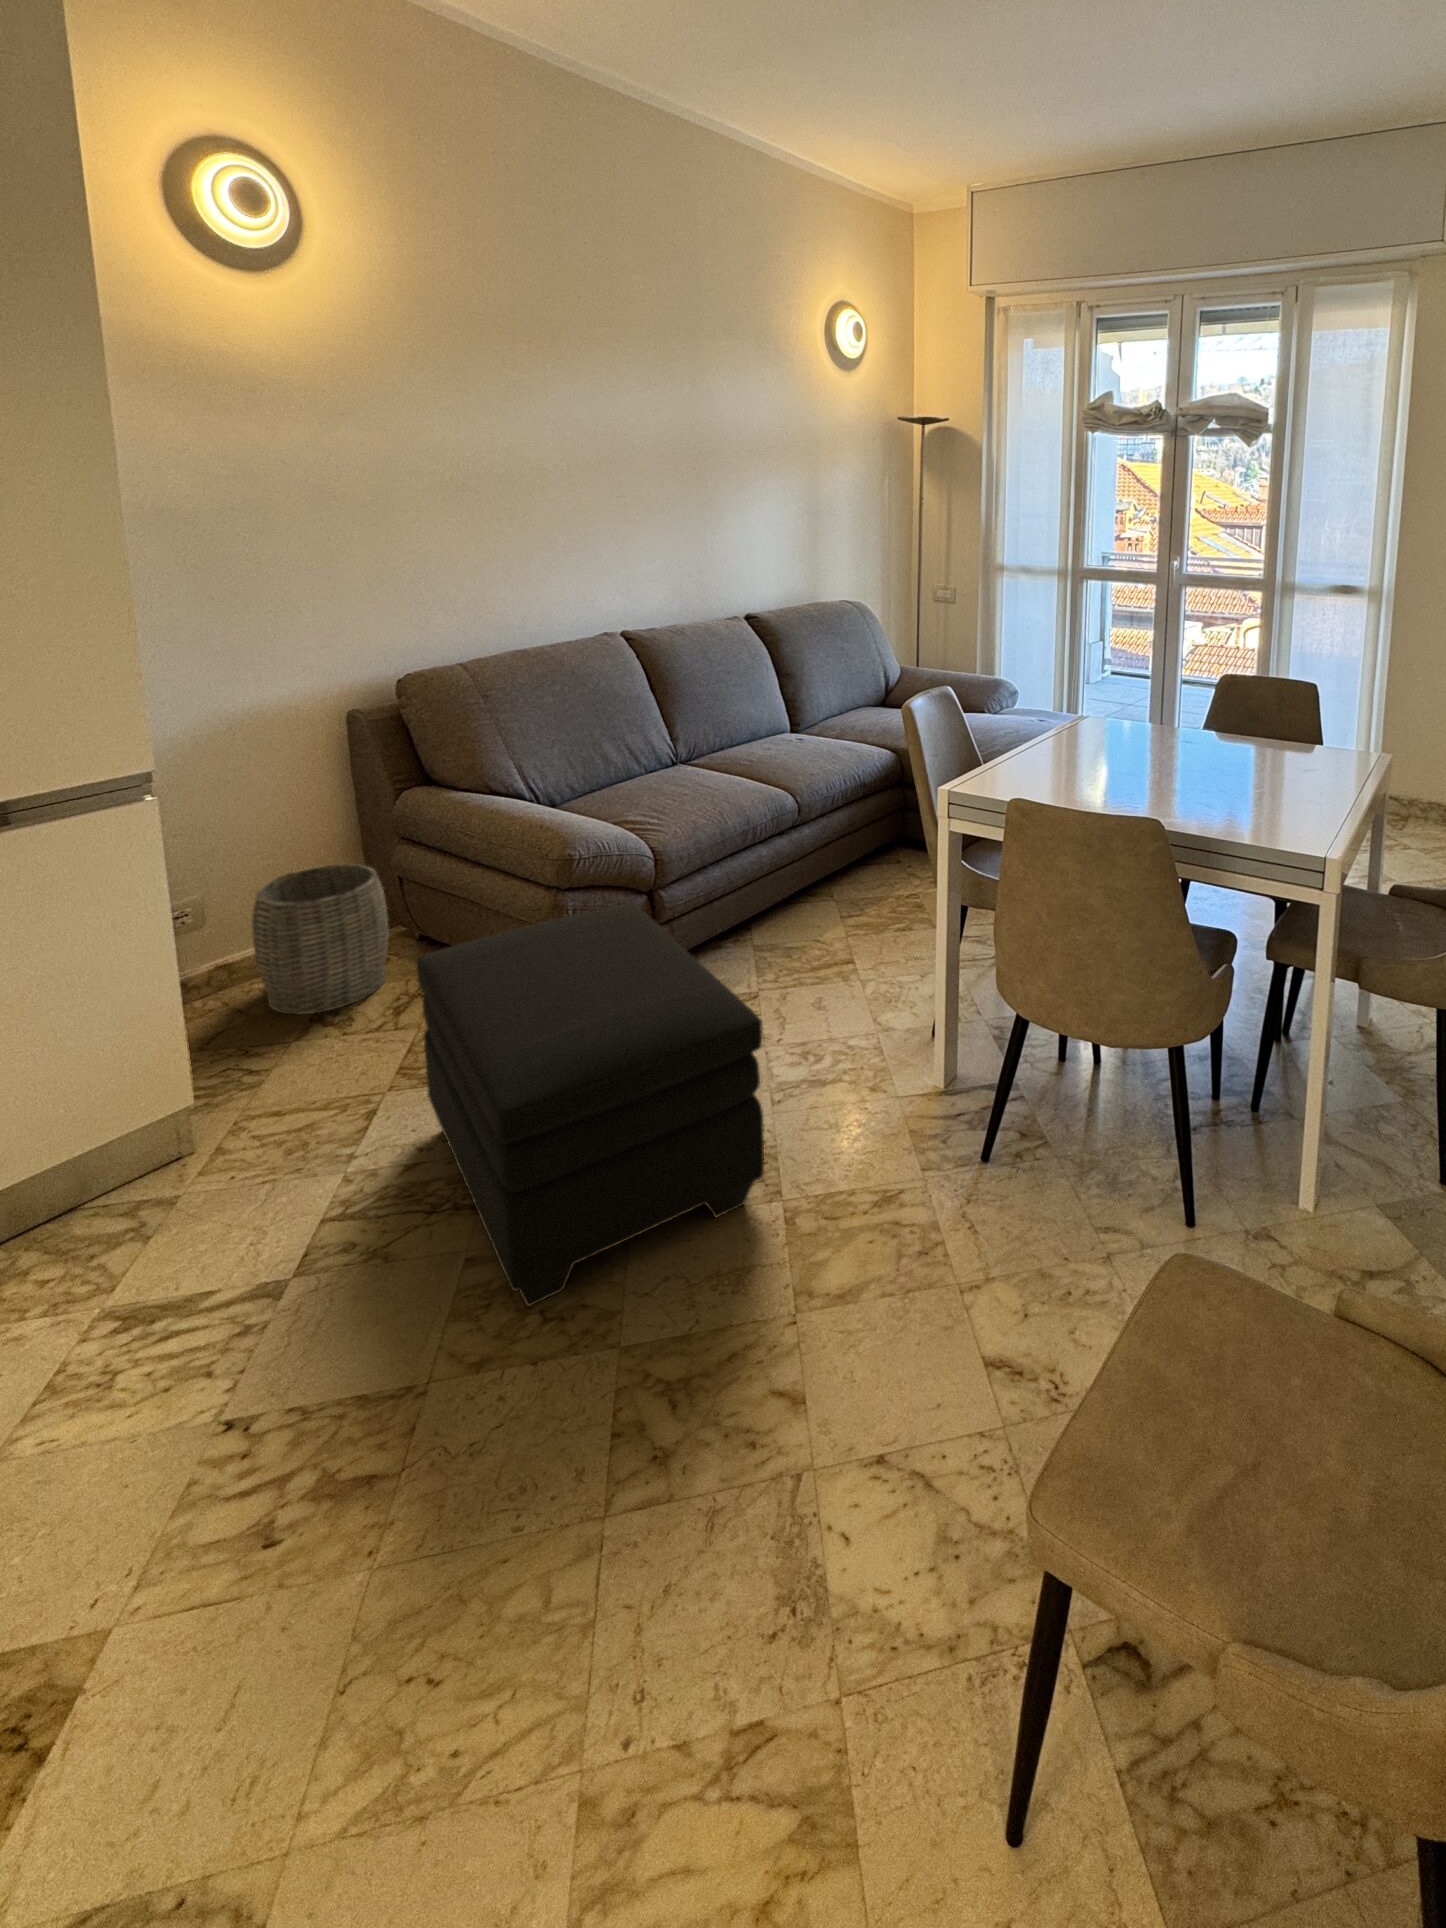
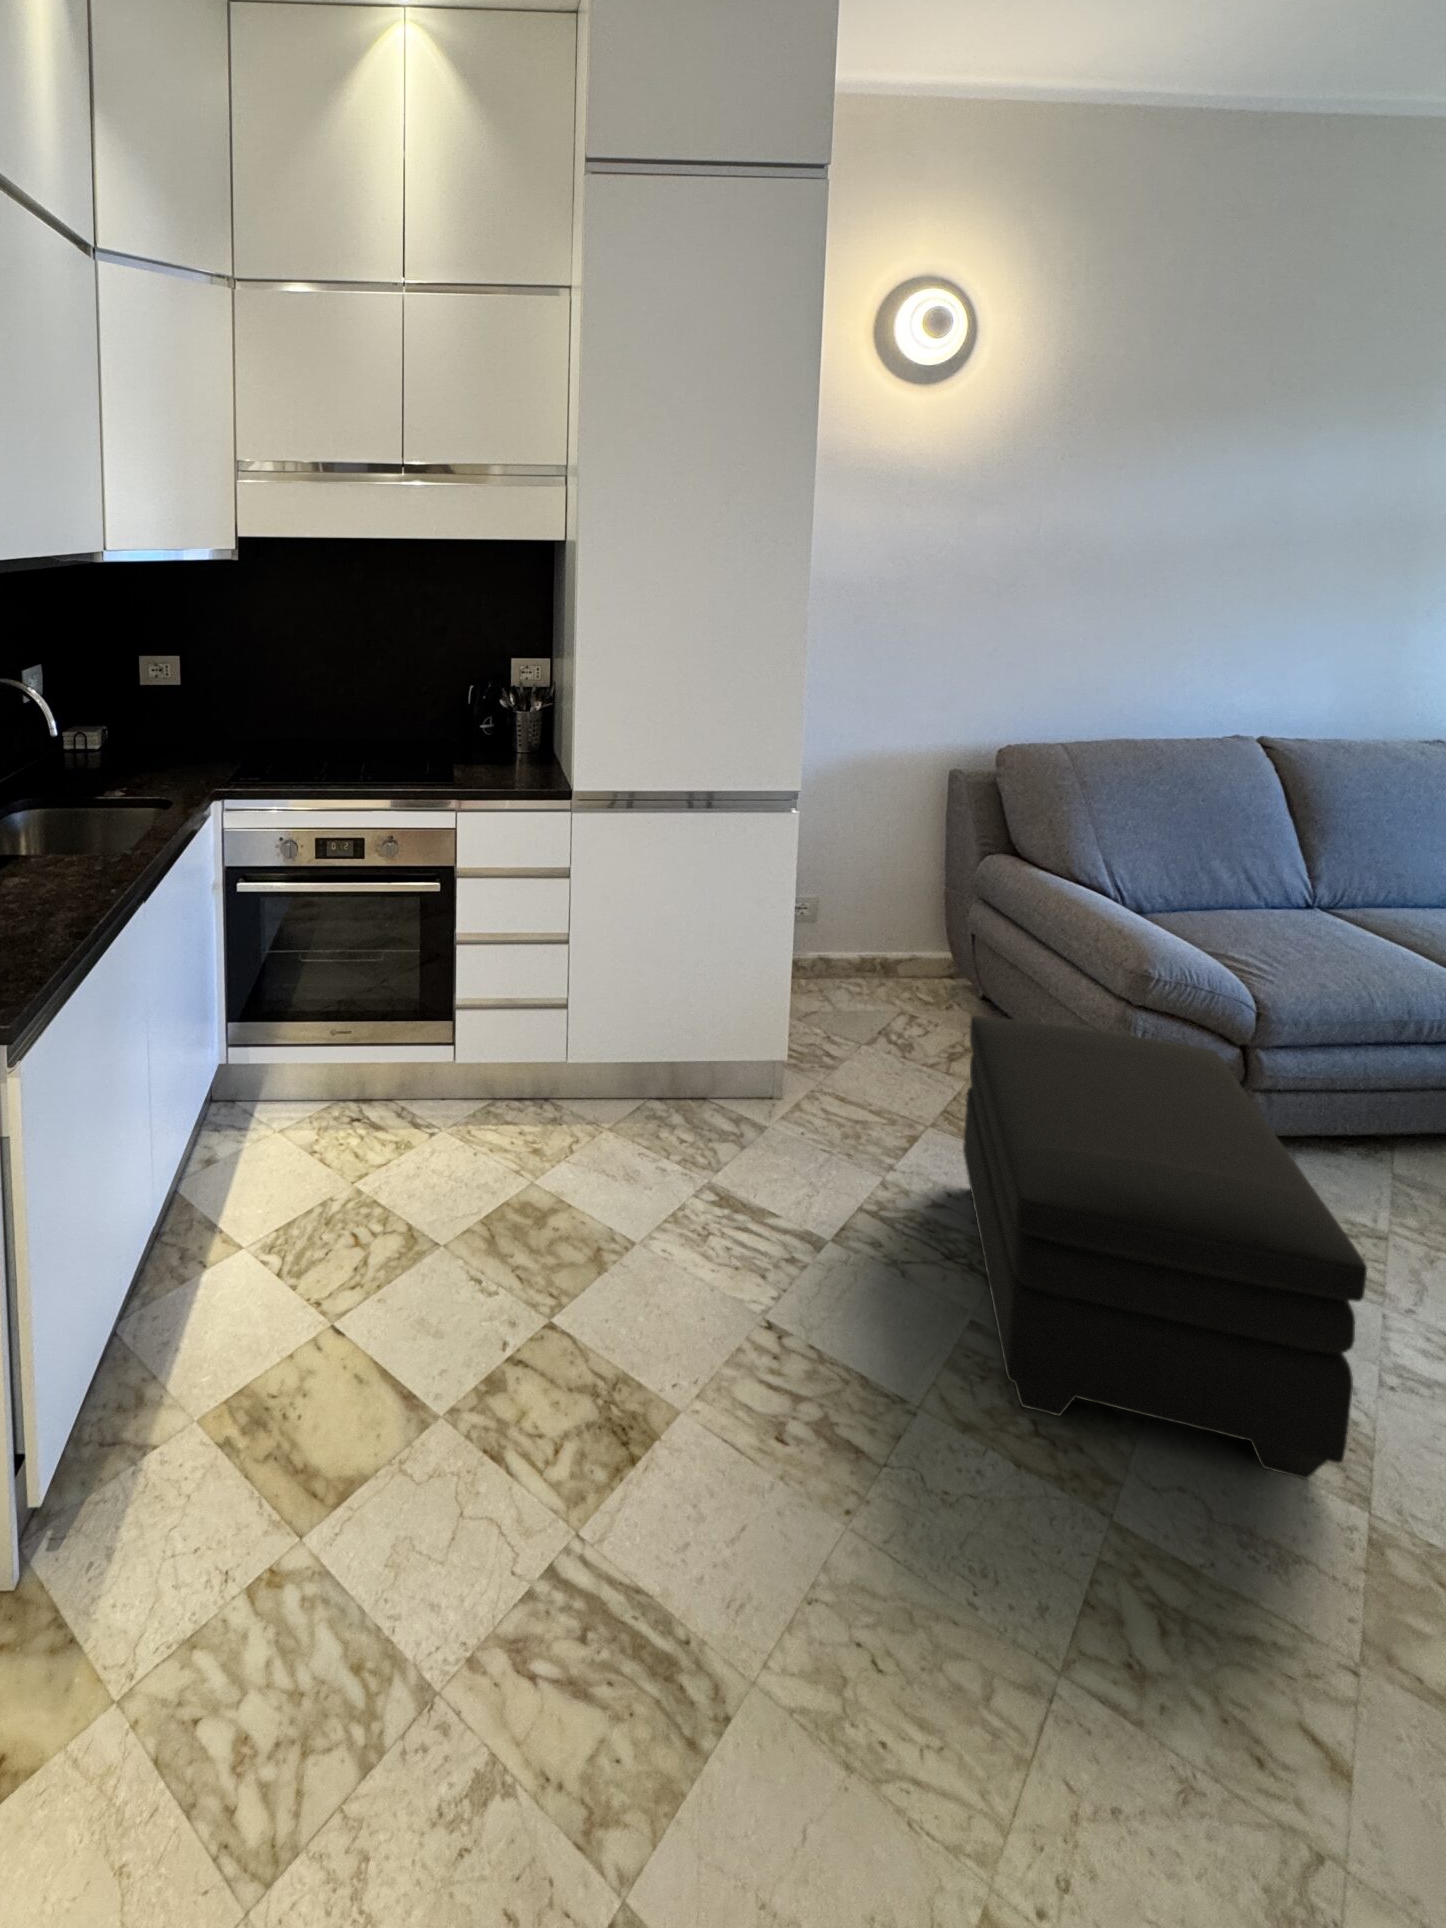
woven basket: present [252,864,389,1015] -> none [846,899,956,1033]

